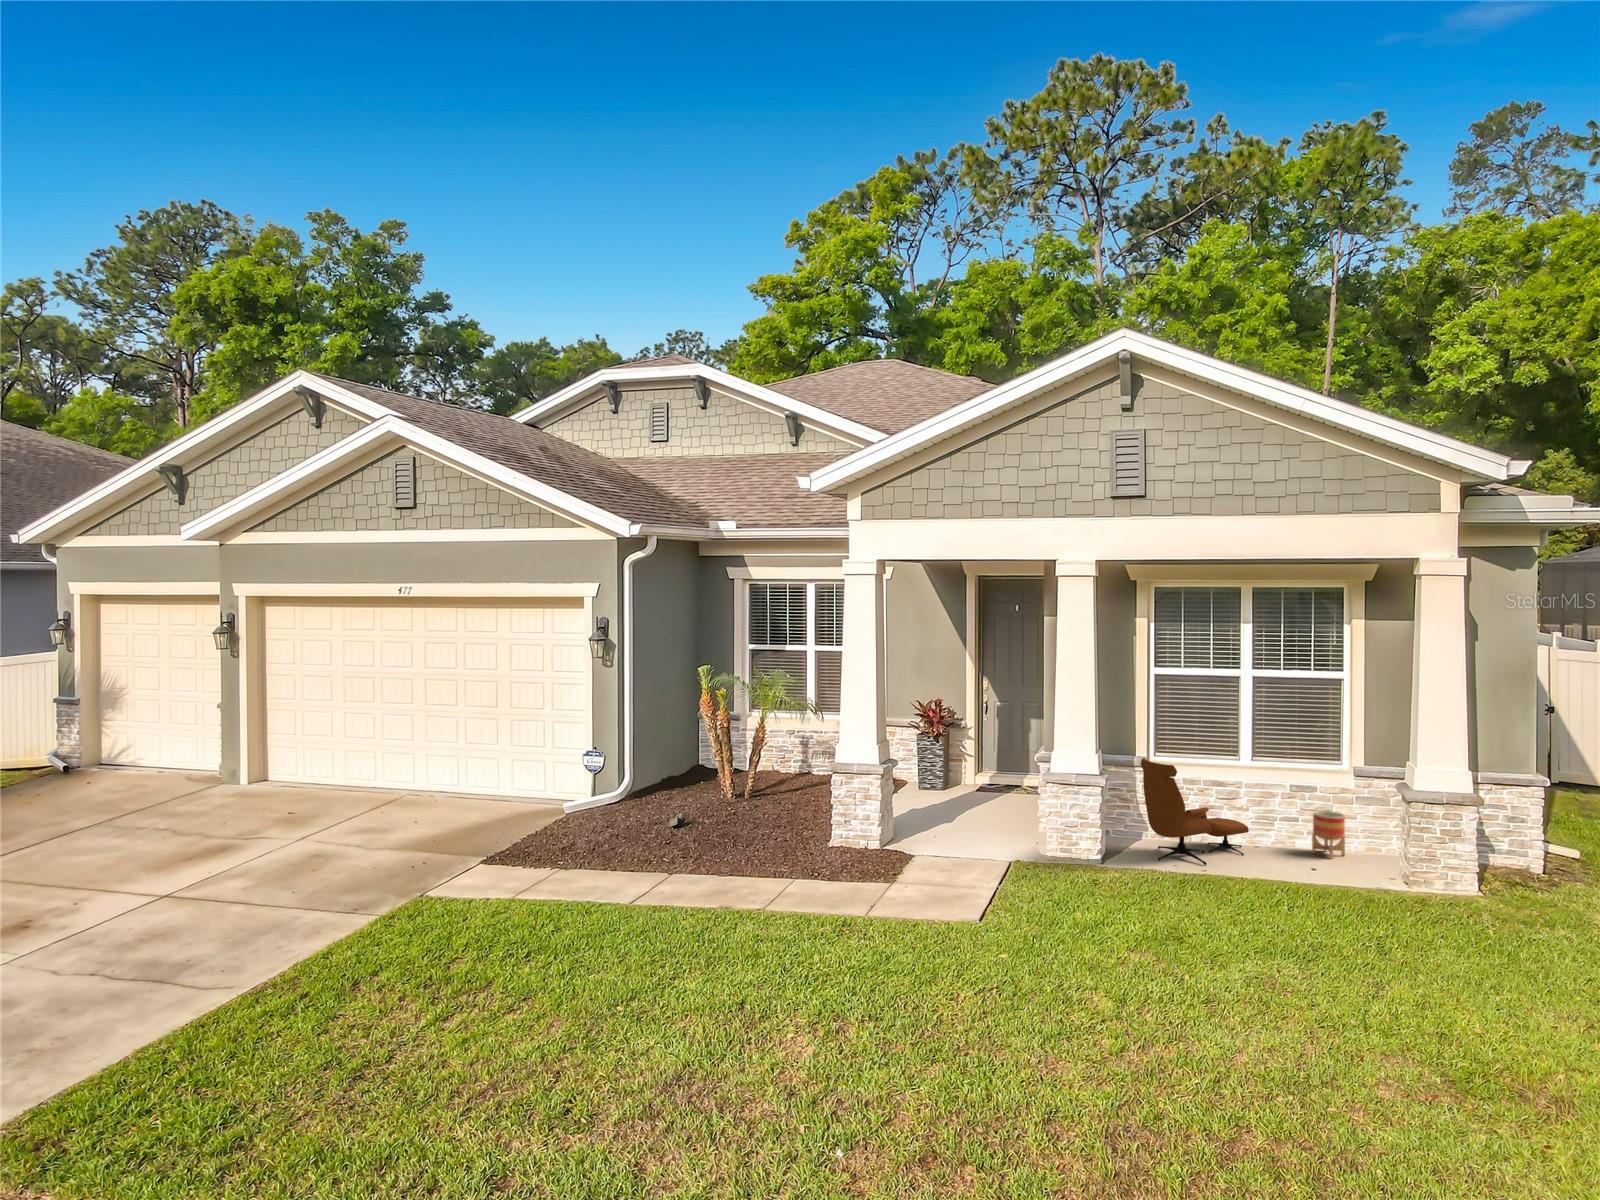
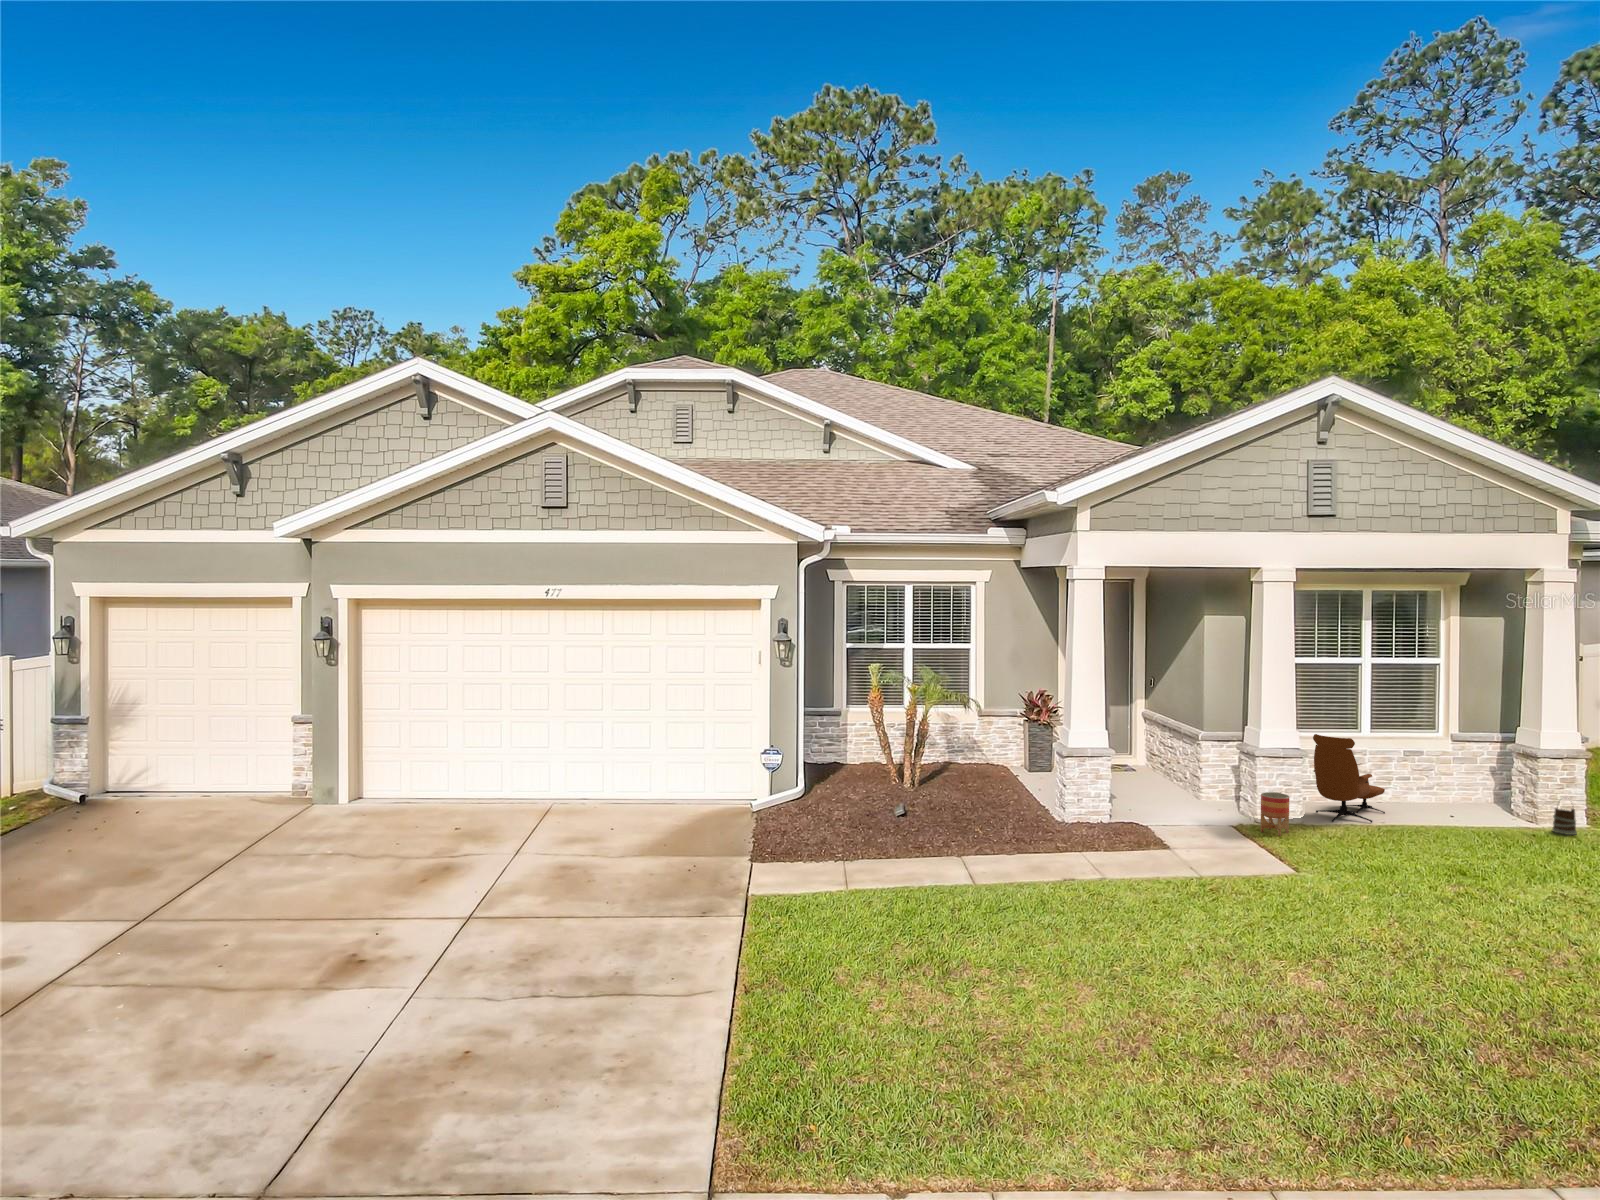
planter: present [1312,811,1345,859] -> present [1261,792,1290,836]
wooden bucket: none [1426,851,1455,898] -> present [1552,808,1577,835]

